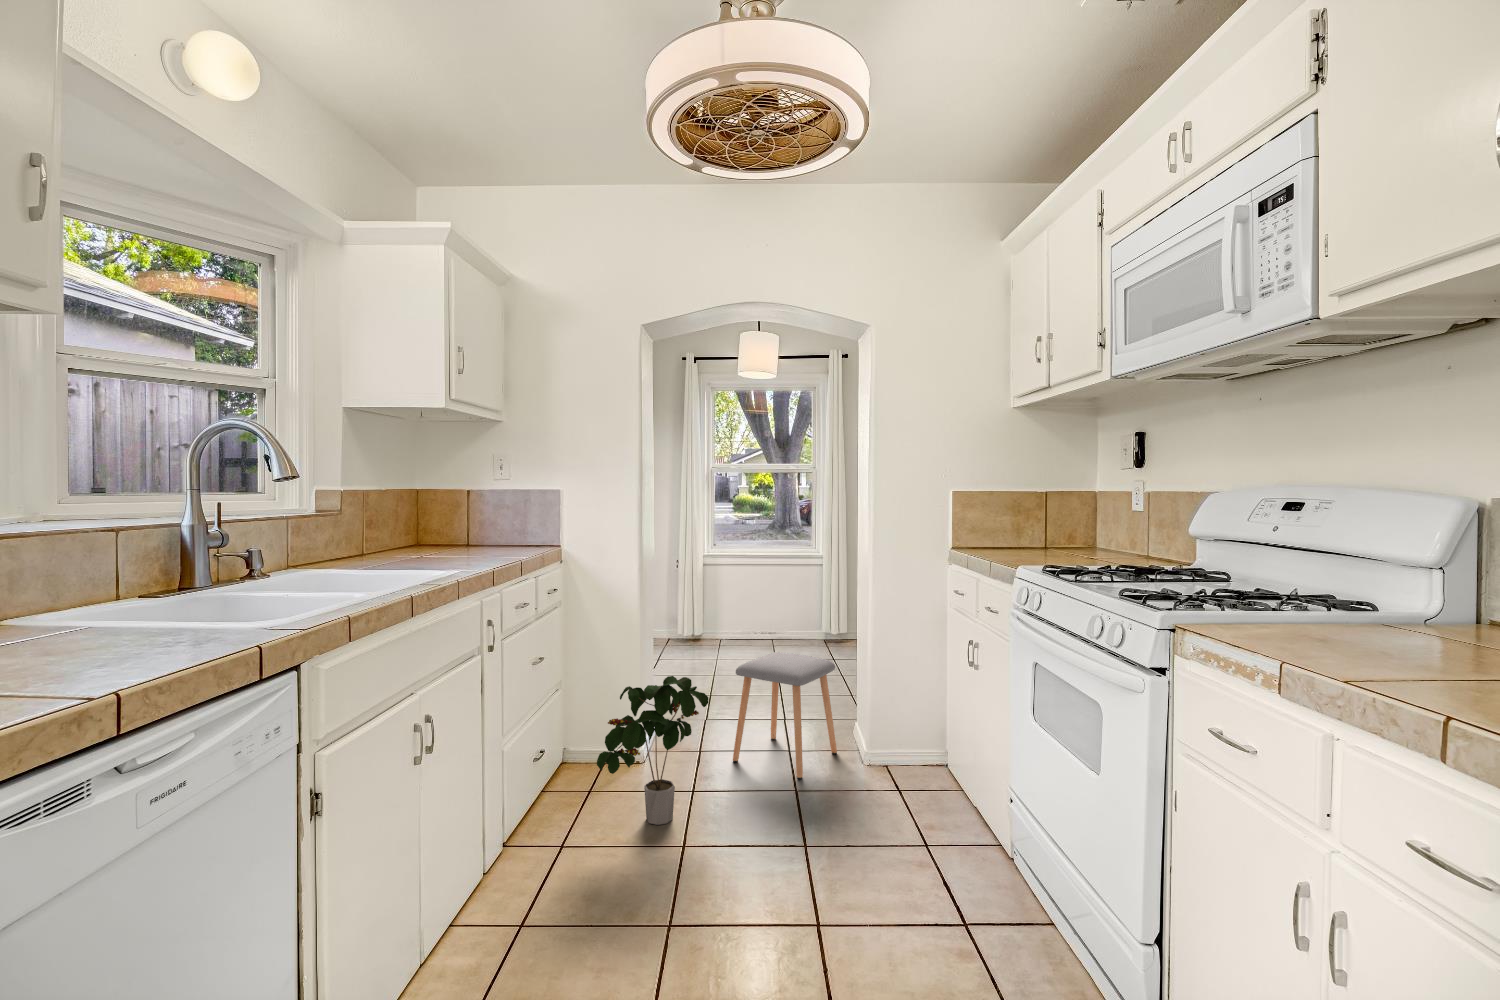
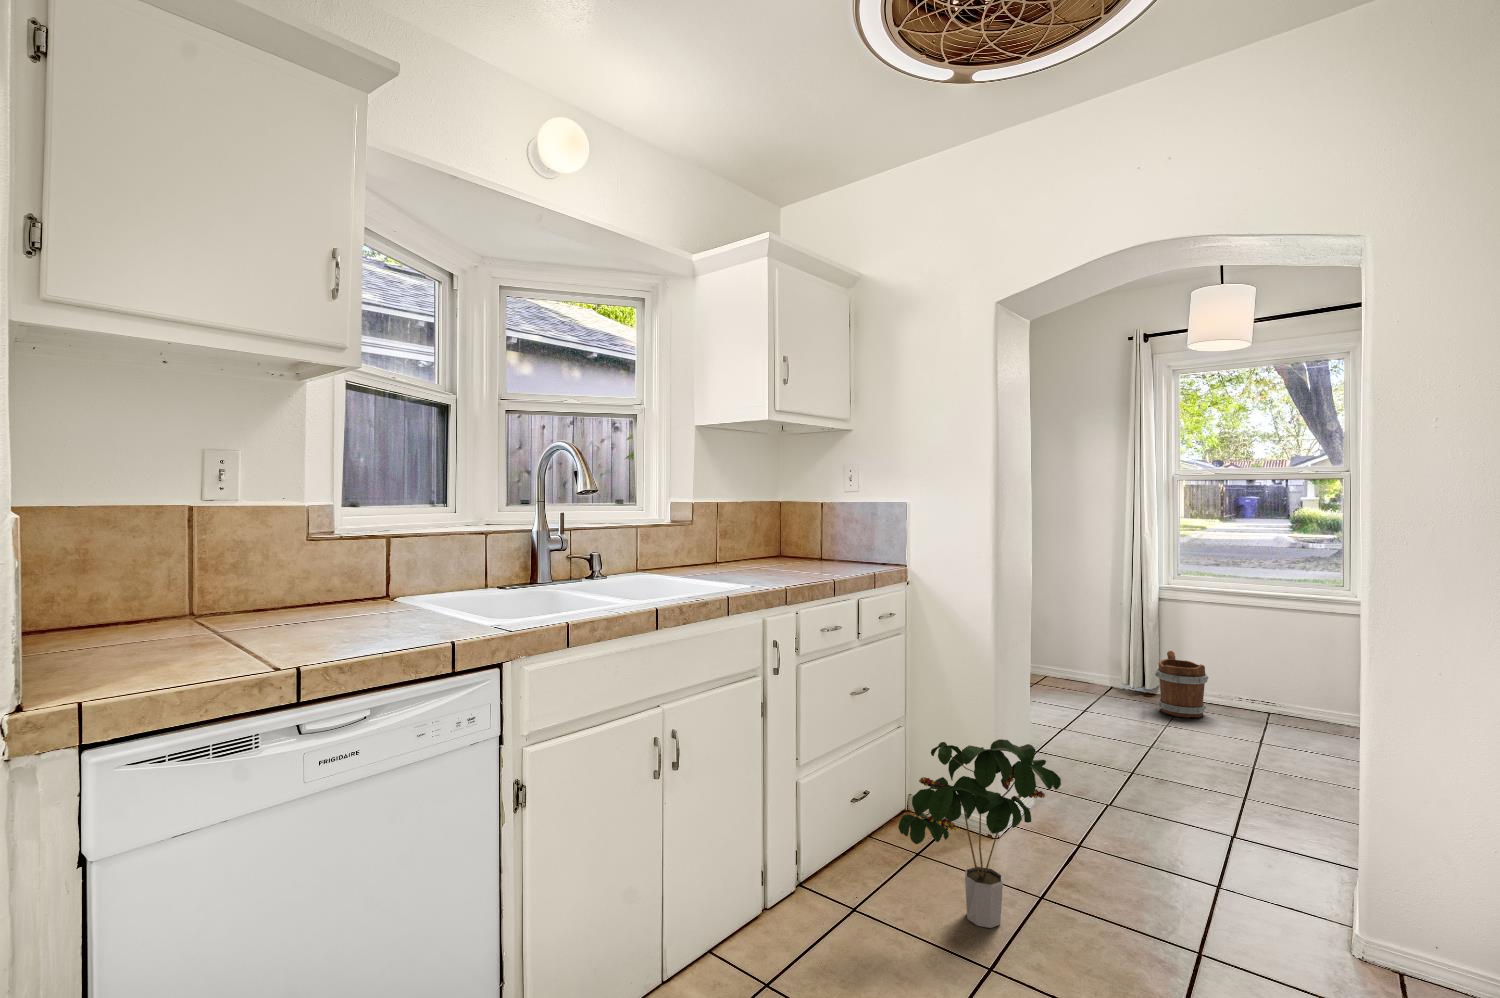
bucket: none [707,603,740,650] -> present [1155,651,1208,718]
stool: present [733,652,837,779] -> none [1121,735,1307,933]

